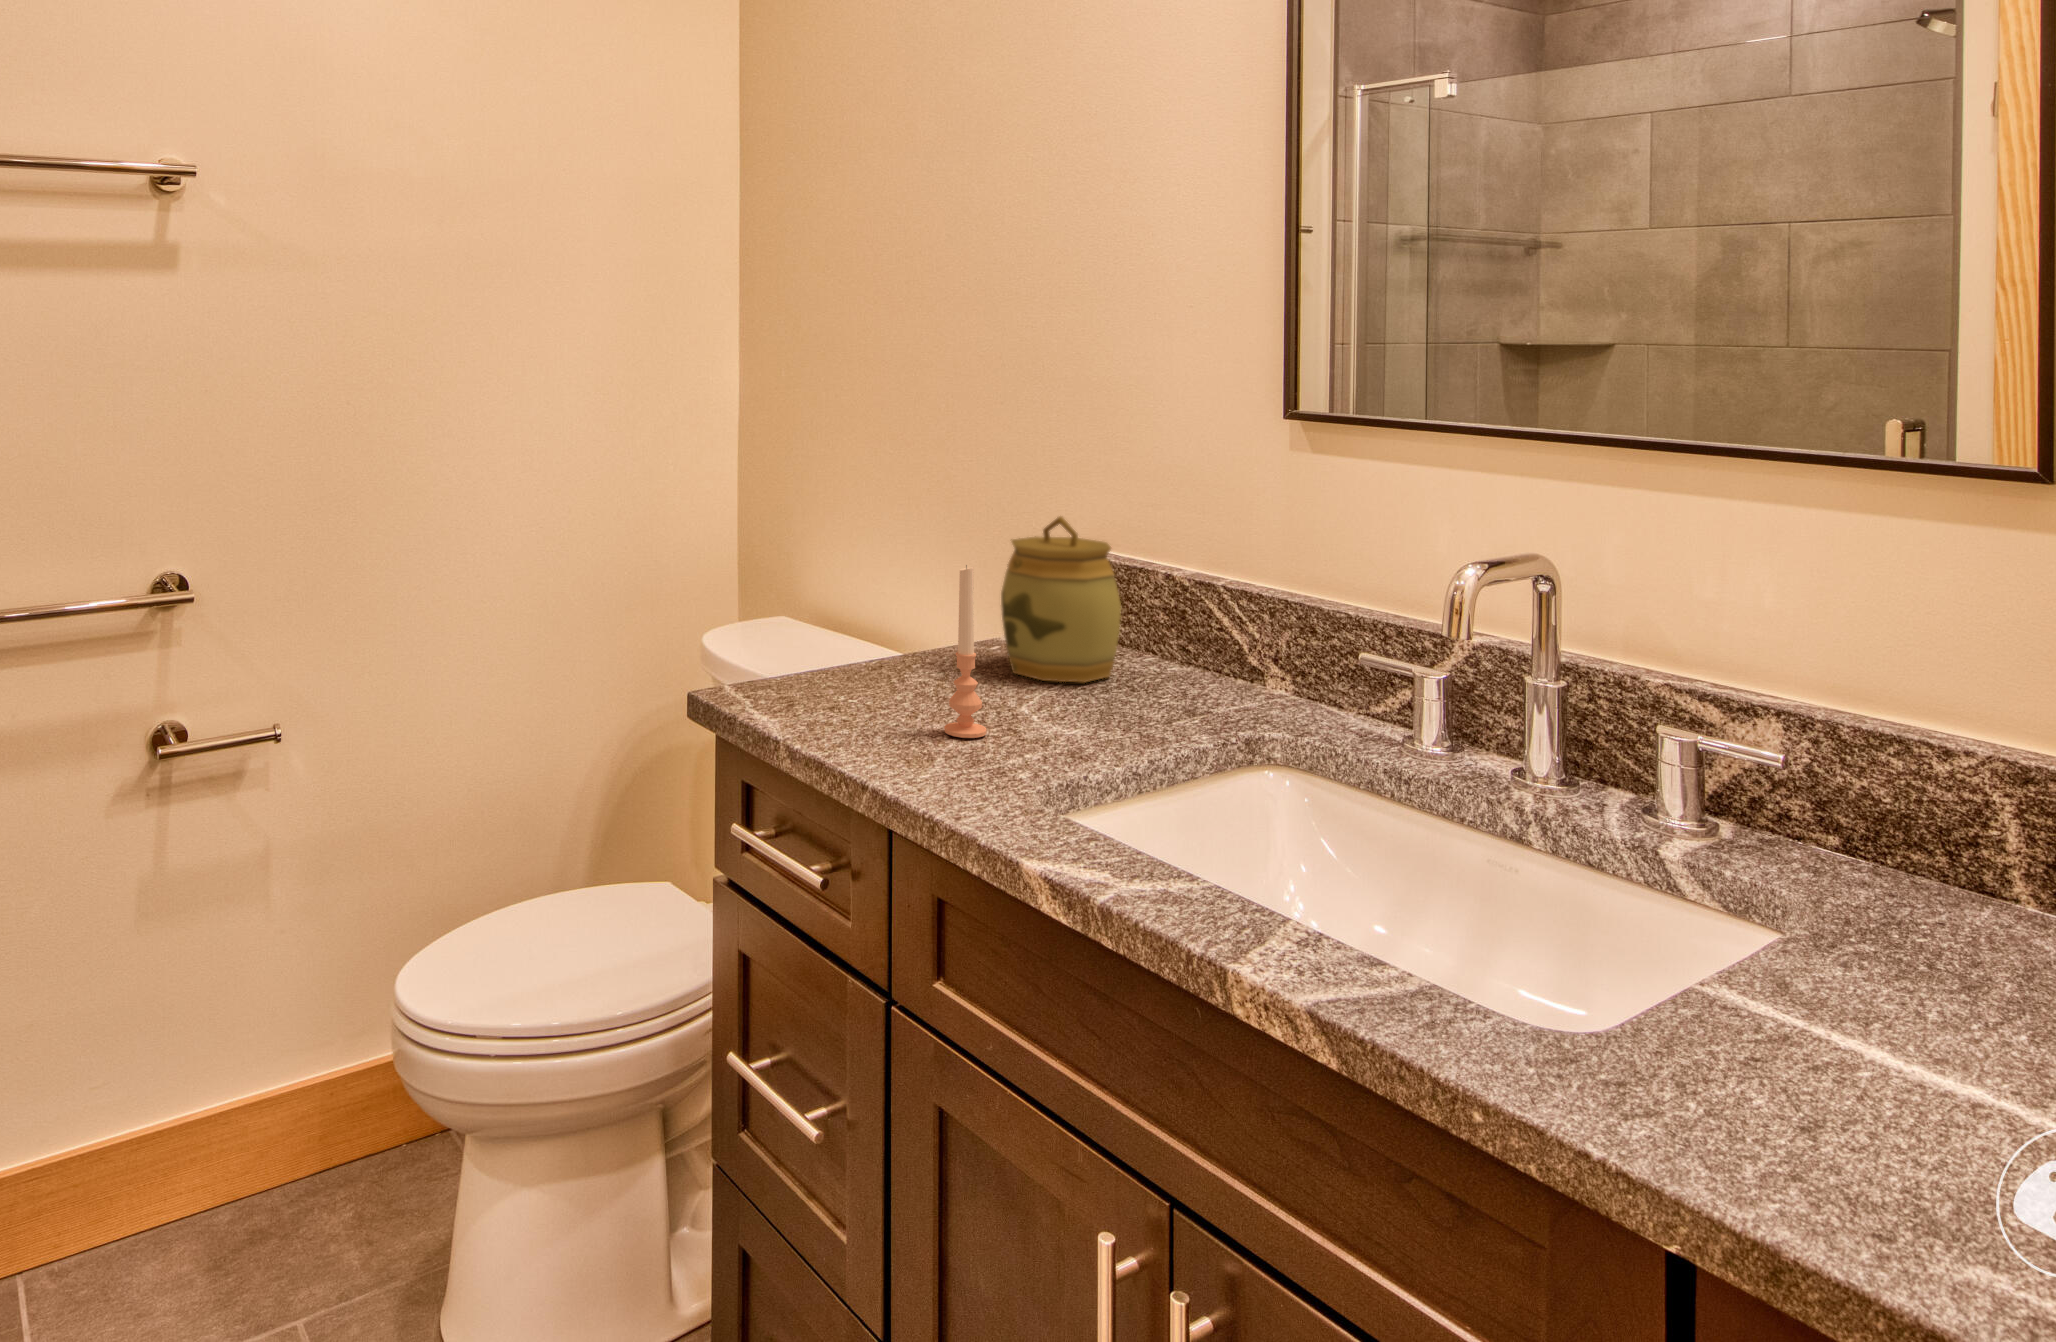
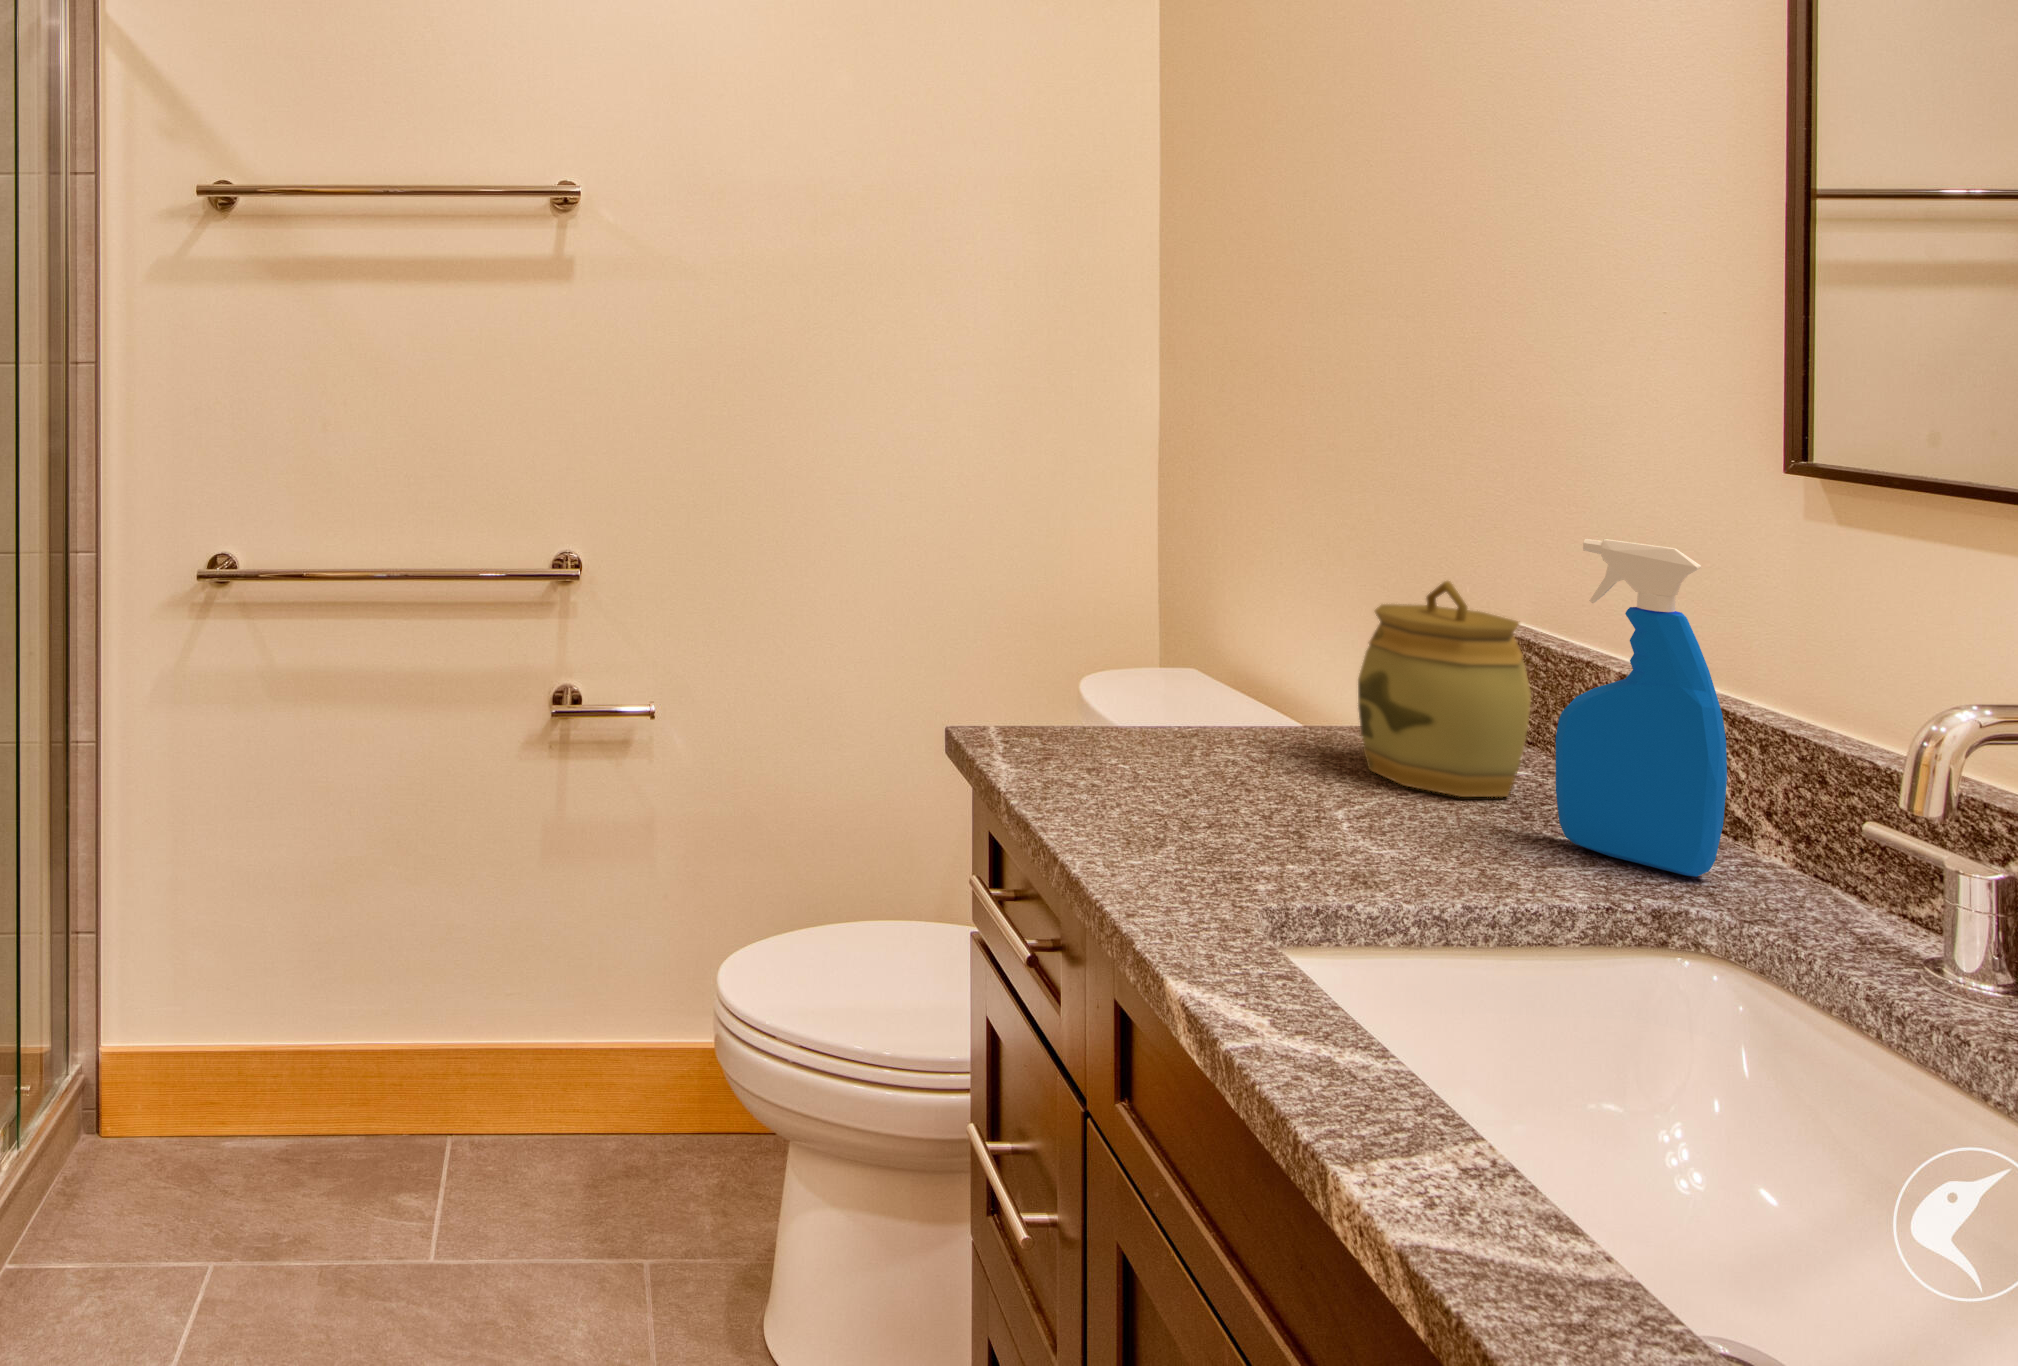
spray bottle: none [1158,474,1268,713] -> present [1556,539,1727,877]
candle: present [944,565,987,738] -> none [1207,621,1263,832]

